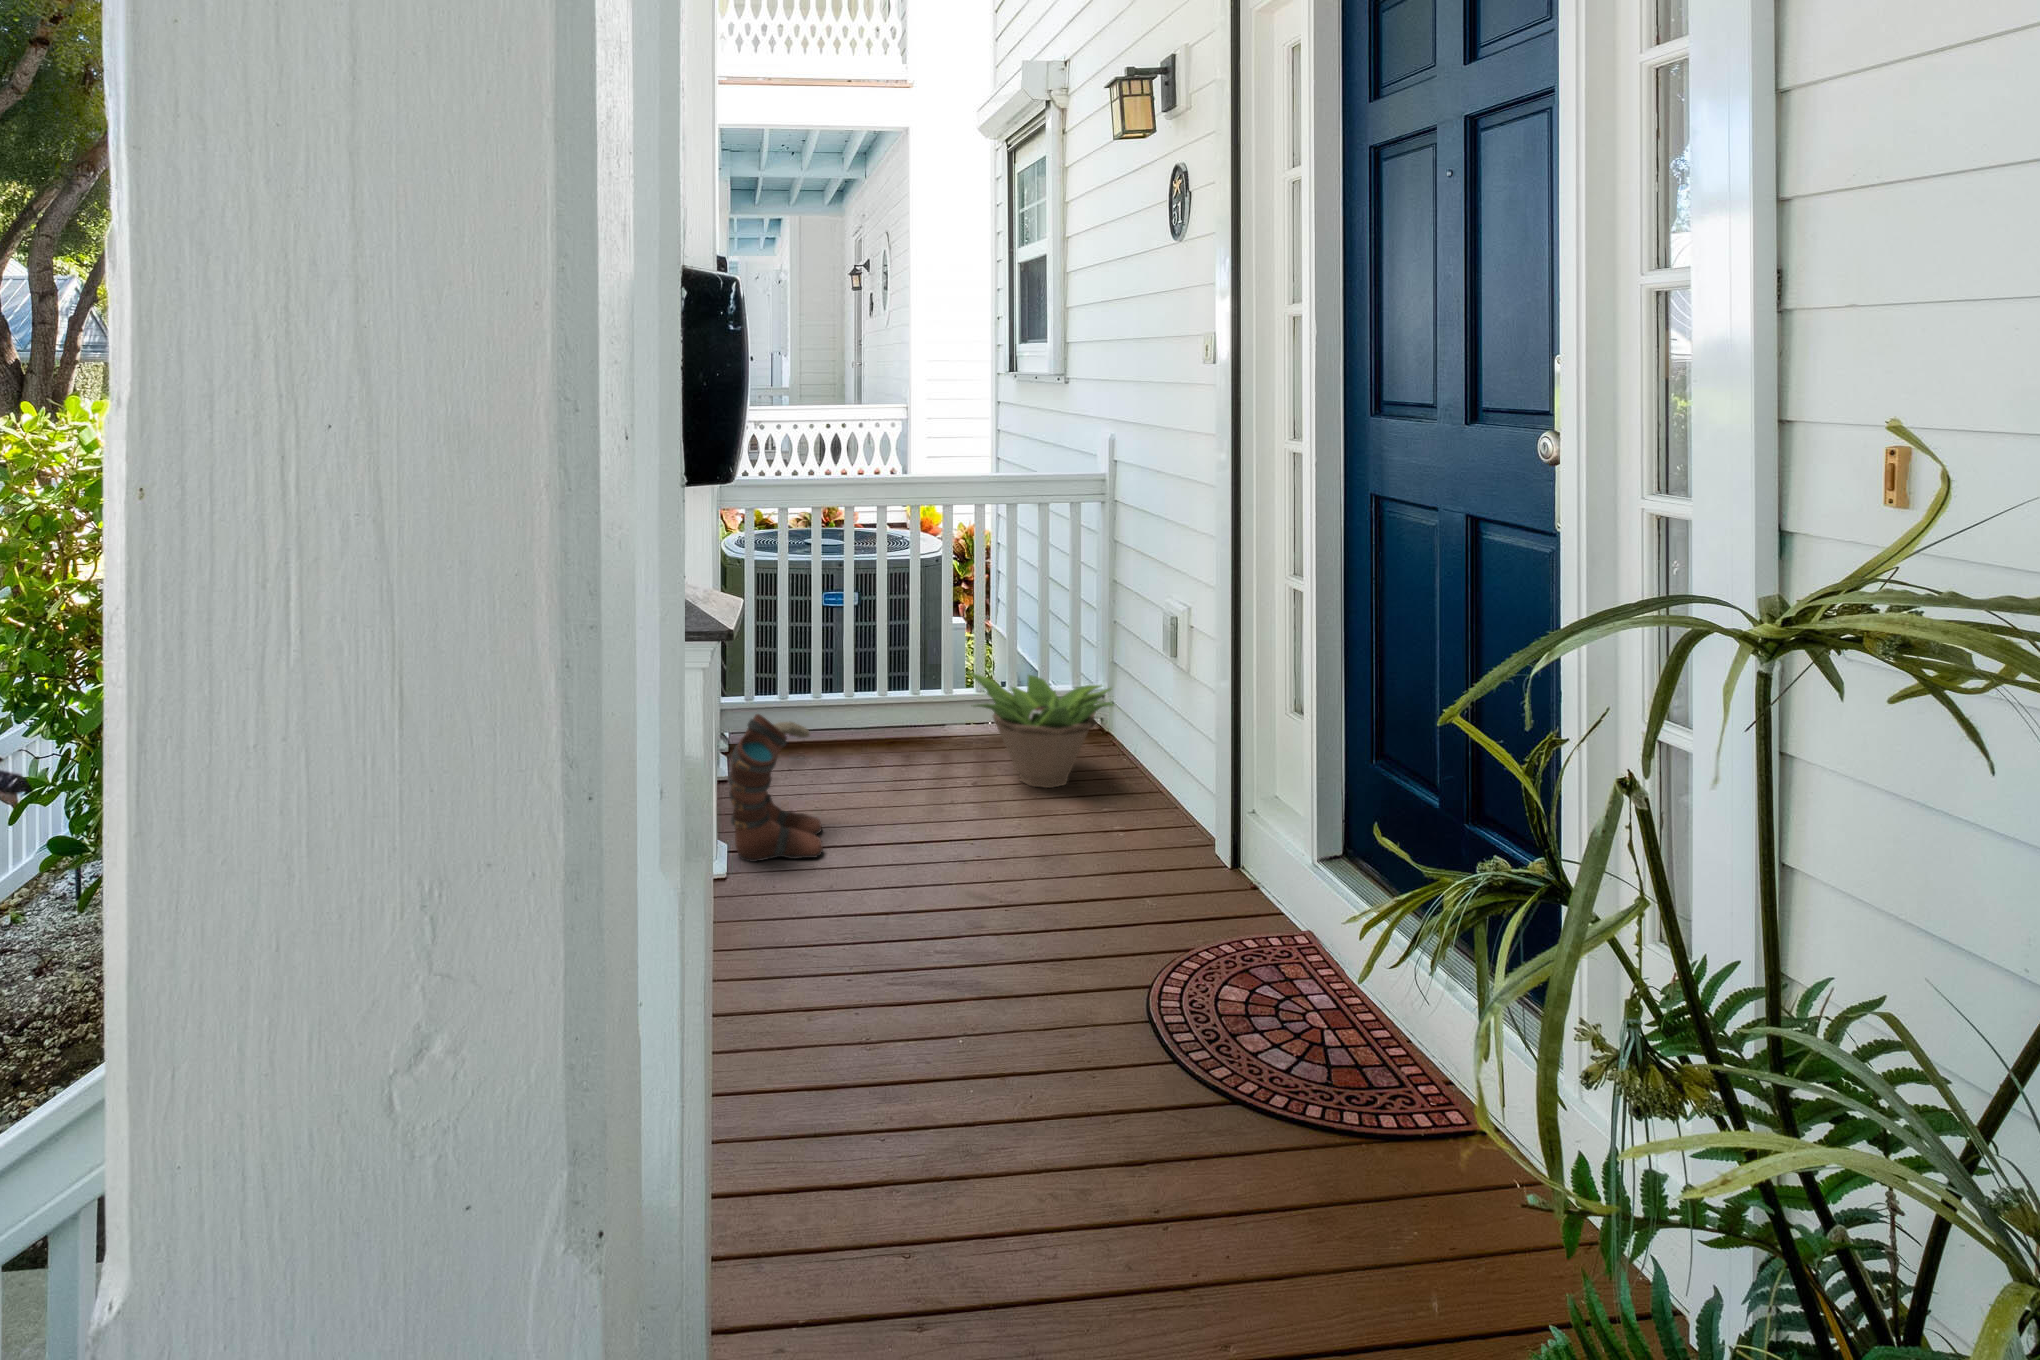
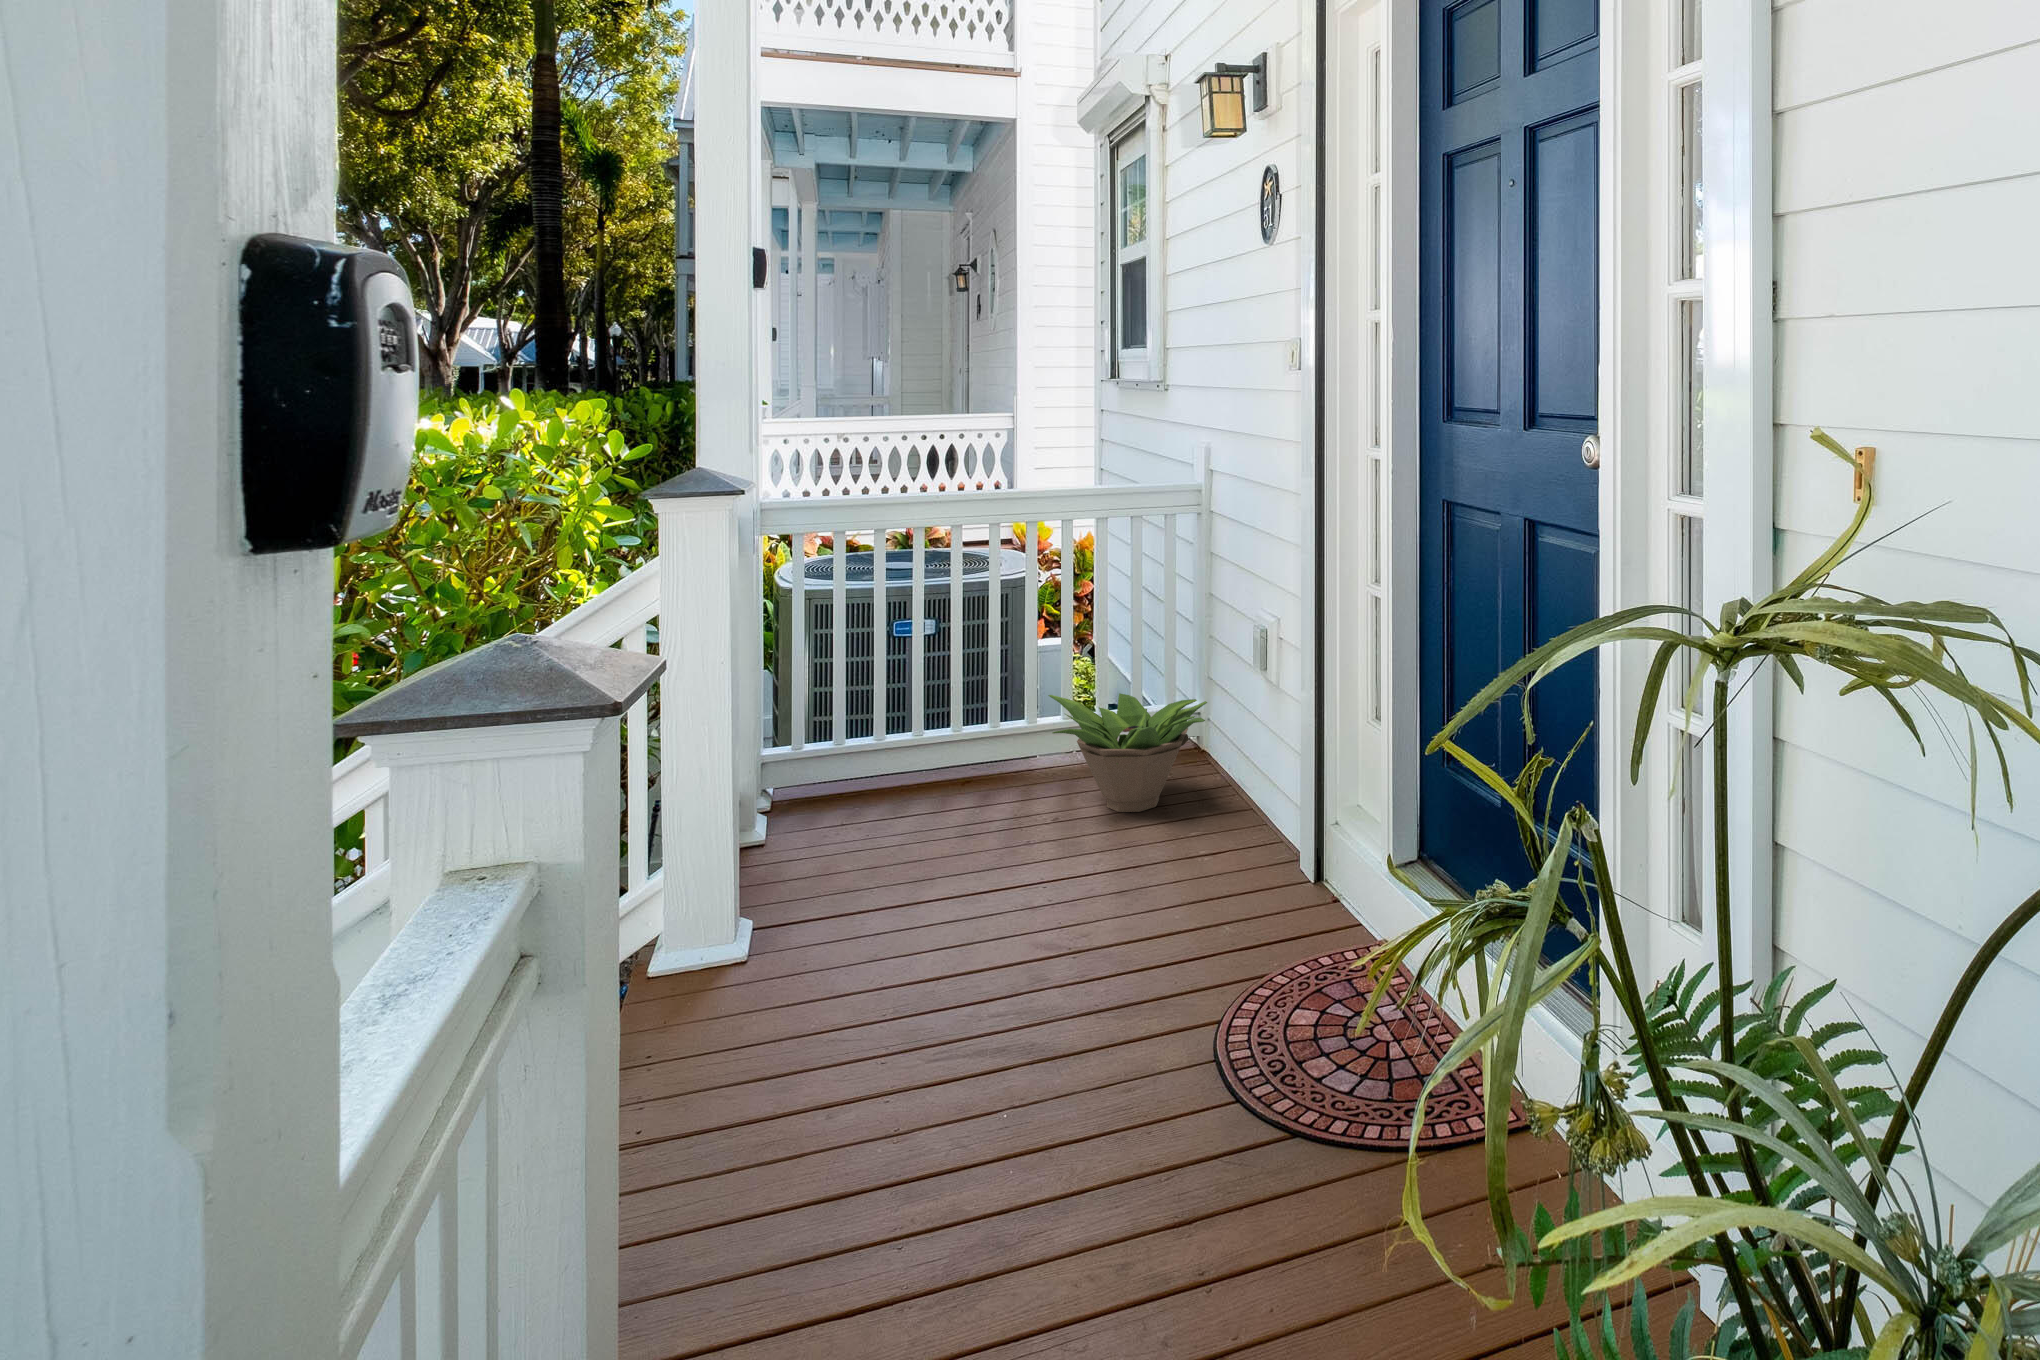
boots: present [728,714,823,862] -> none [755,763,875,932]

